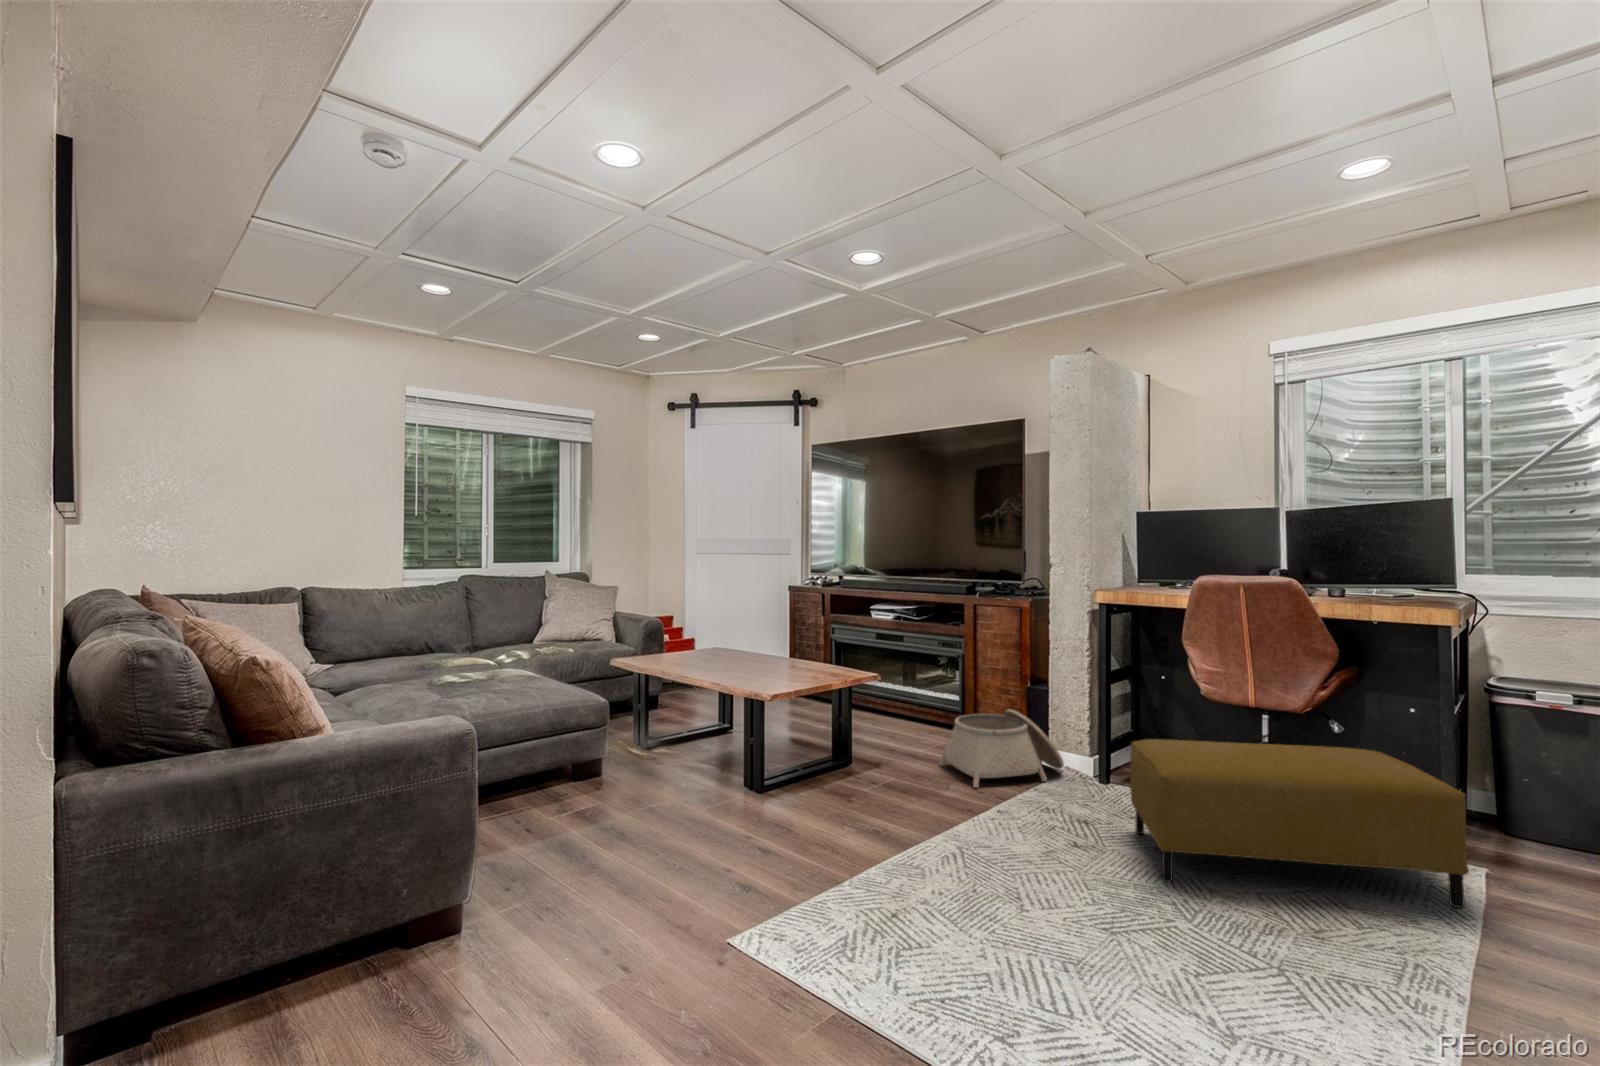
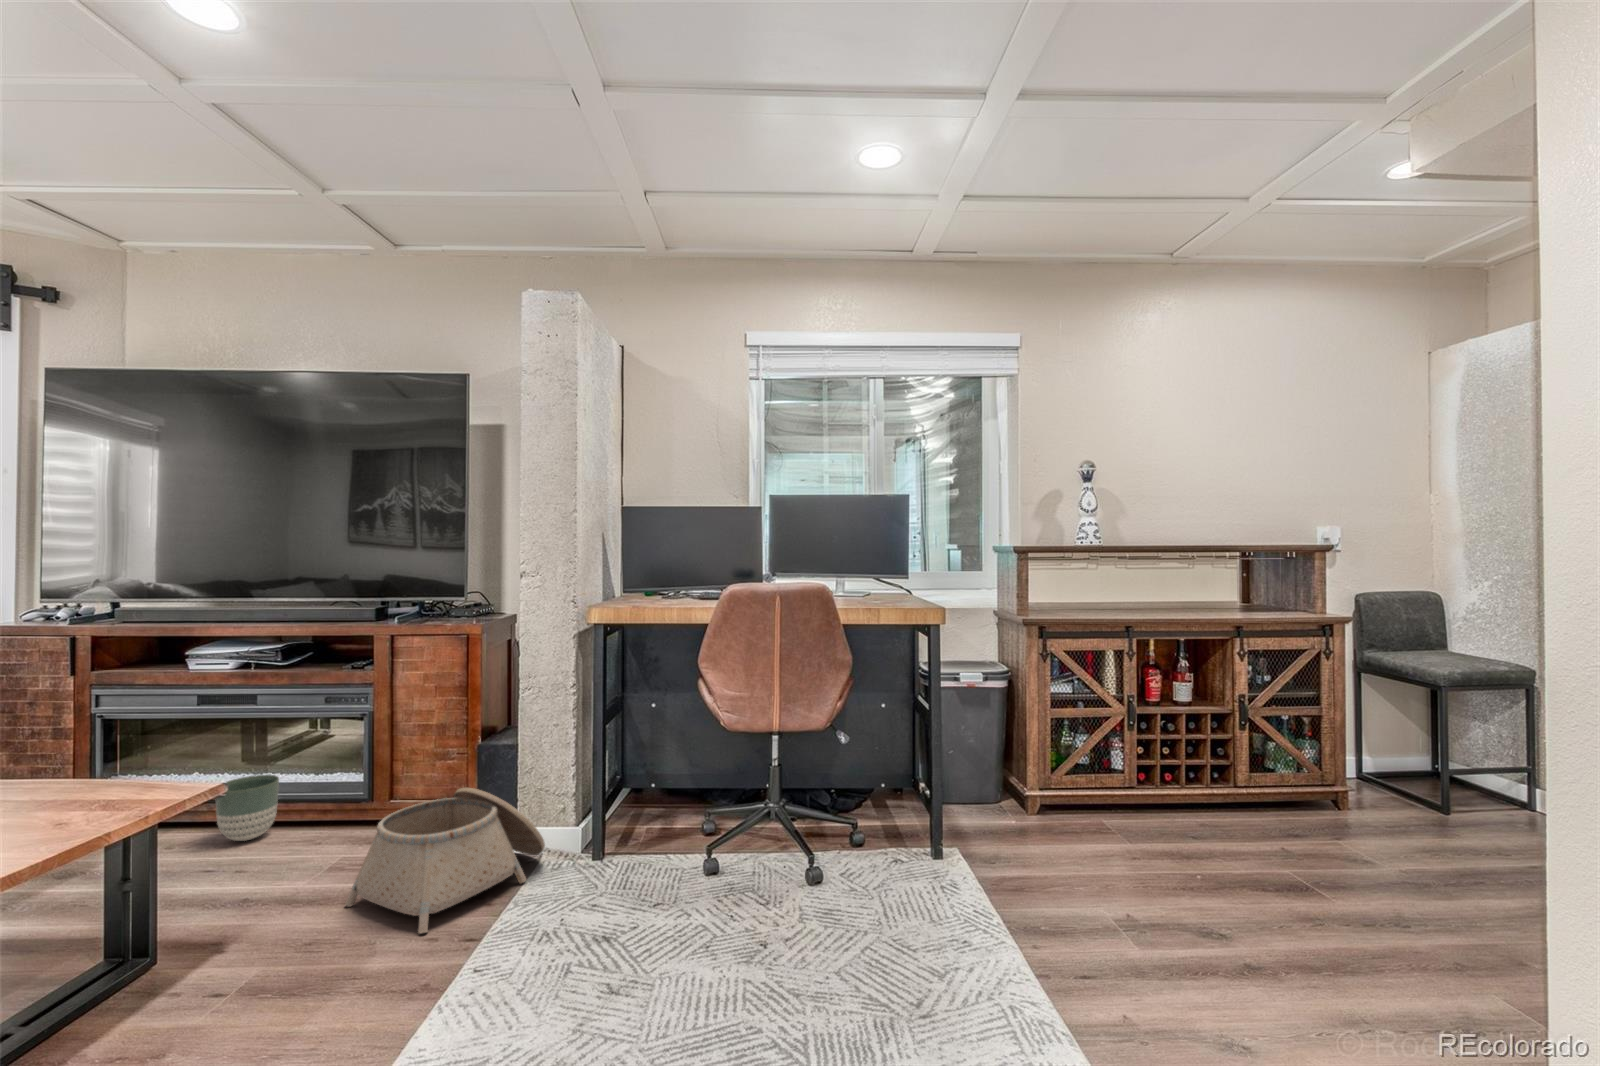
planter: none [883,686,914,724] -> present [216,775,279,841]
ottoman: present [1130,739,1468,908] -> none [667,758,986,1006]

